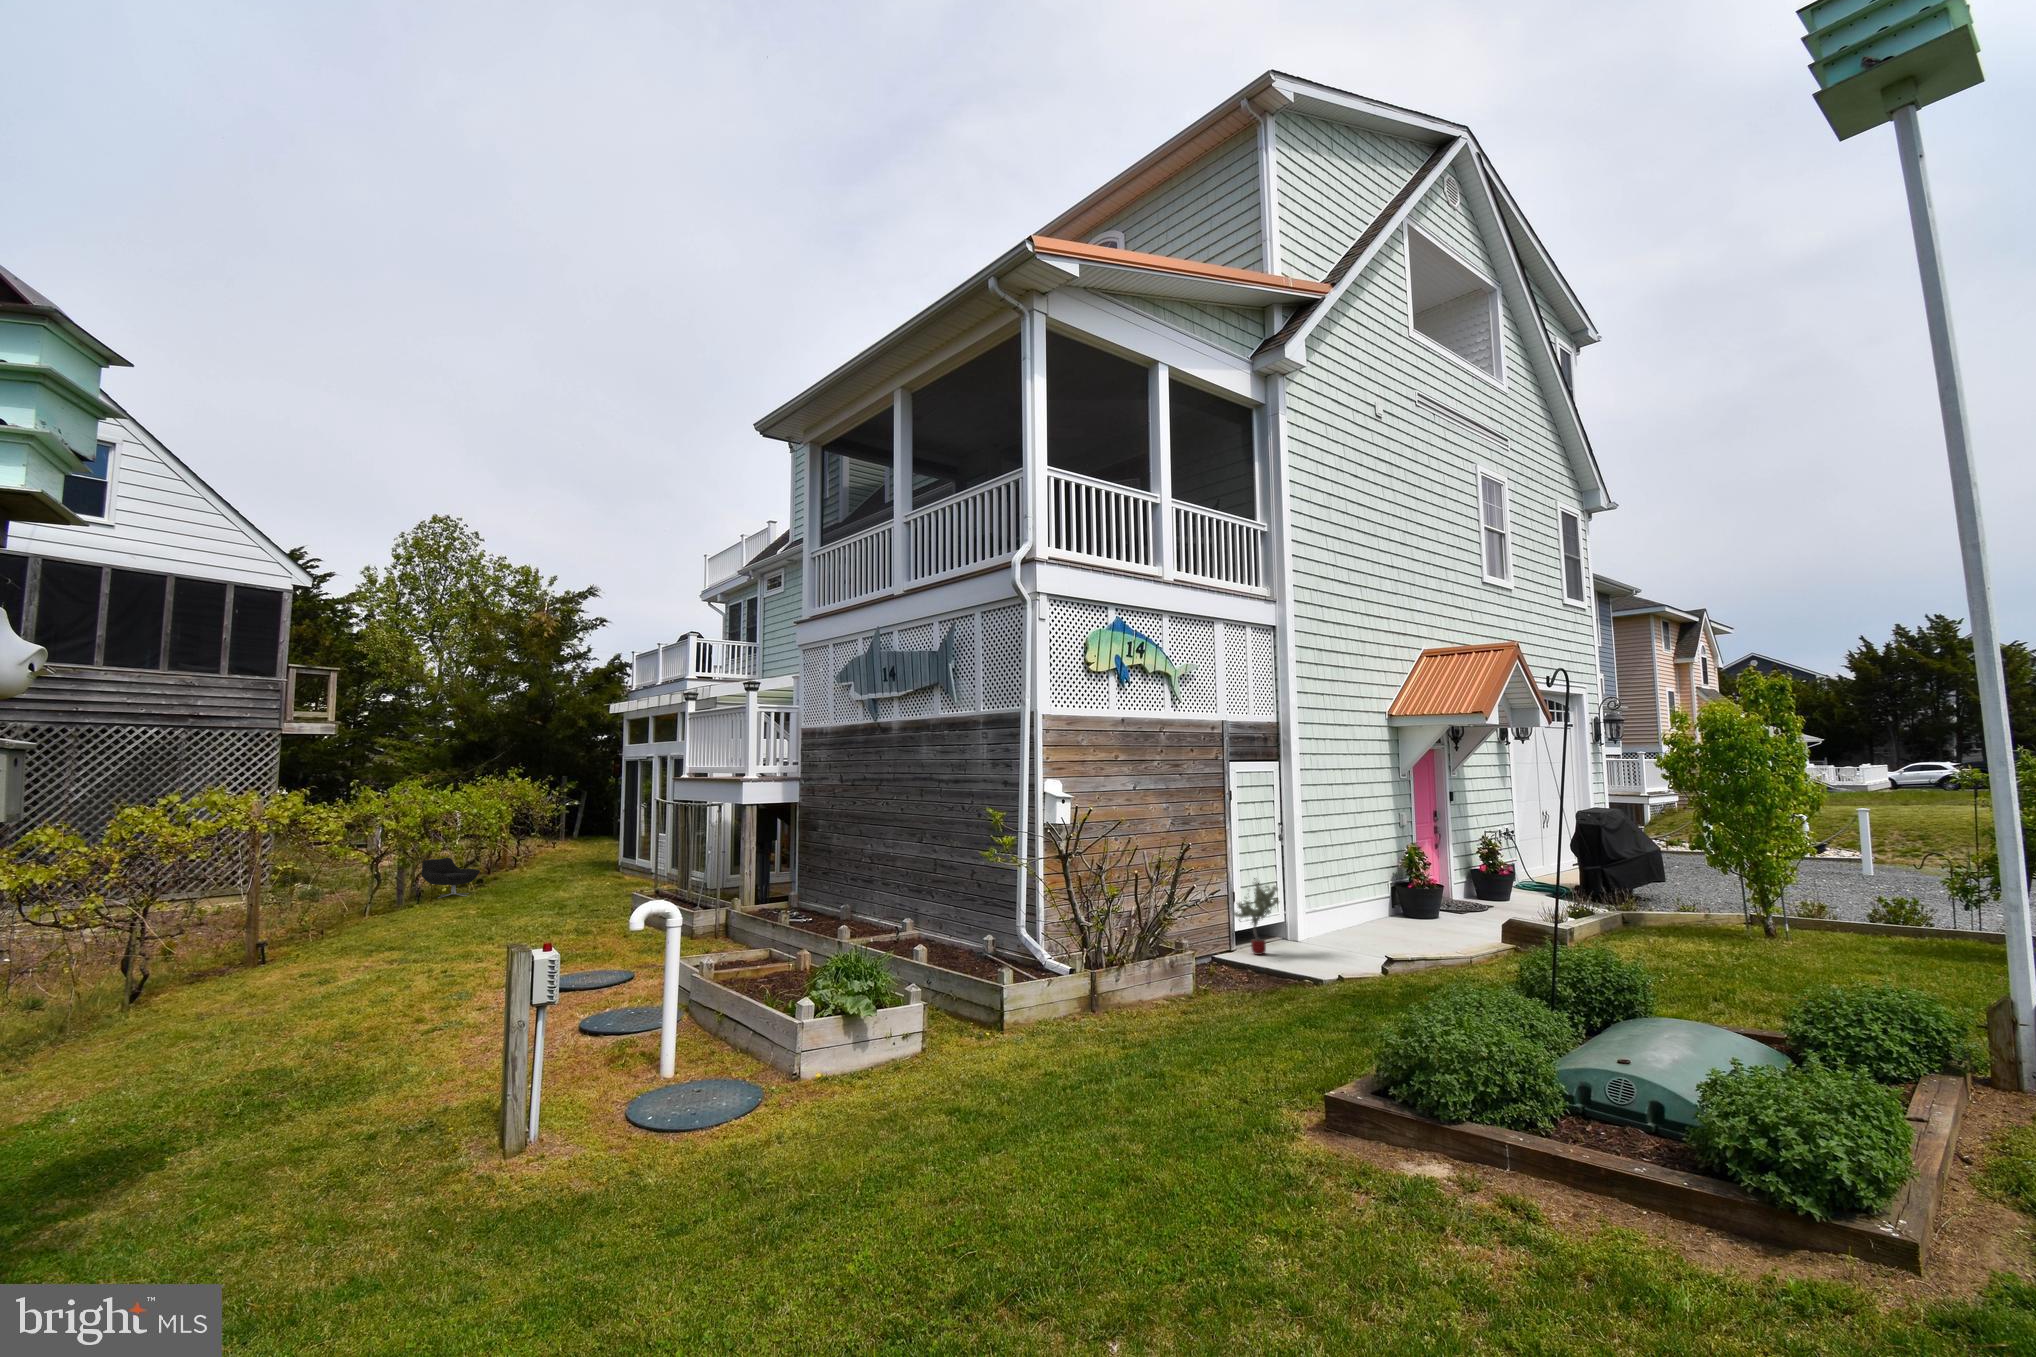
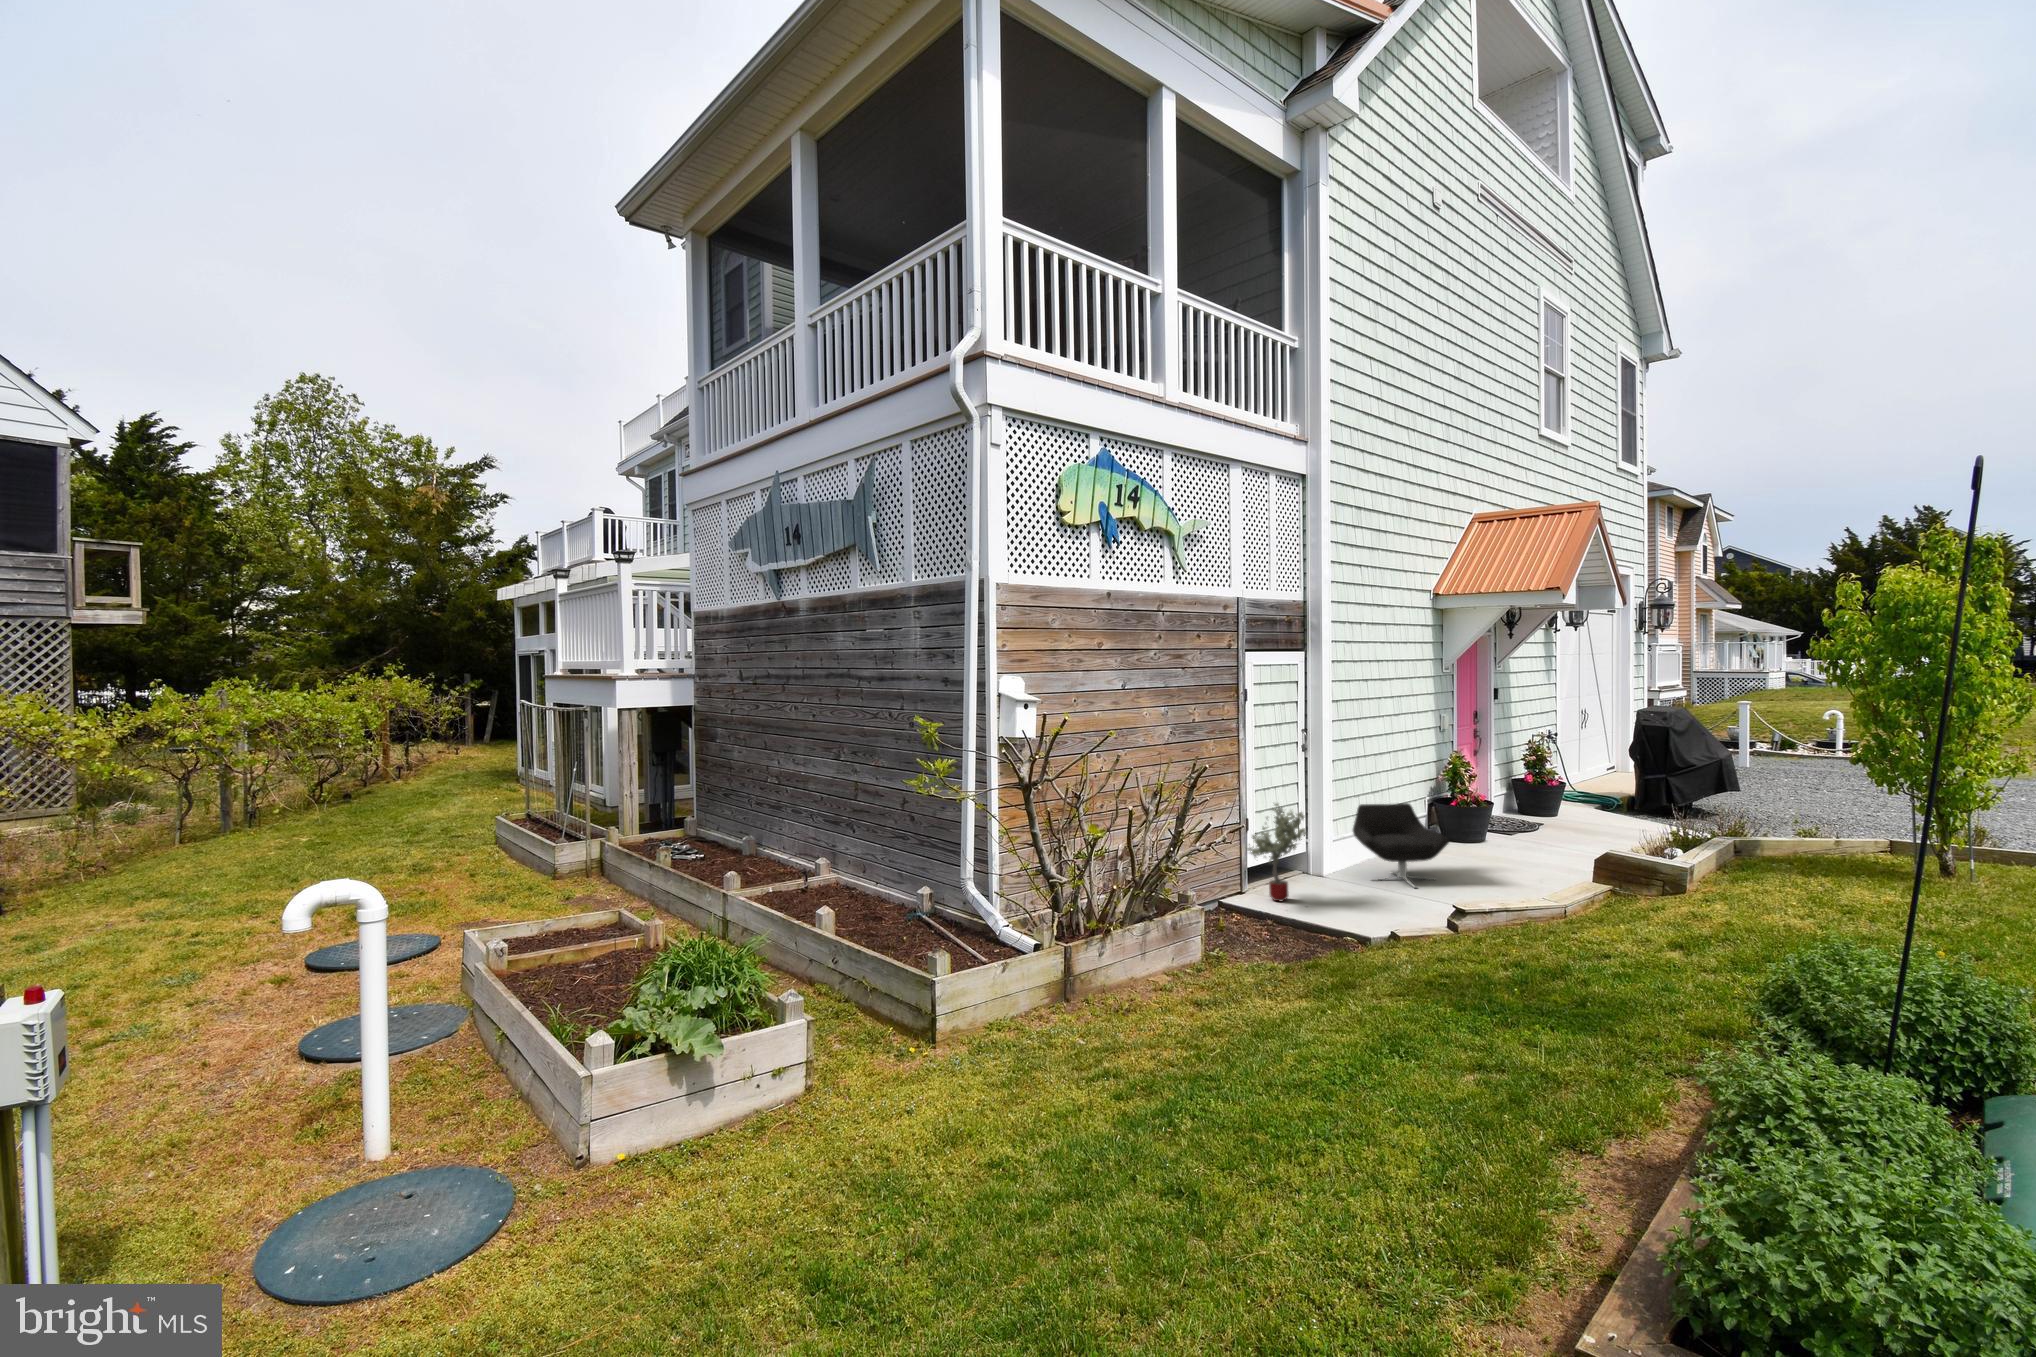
lounge chair: present [421,858,480,898] -> present [1353,803,1449,888]

